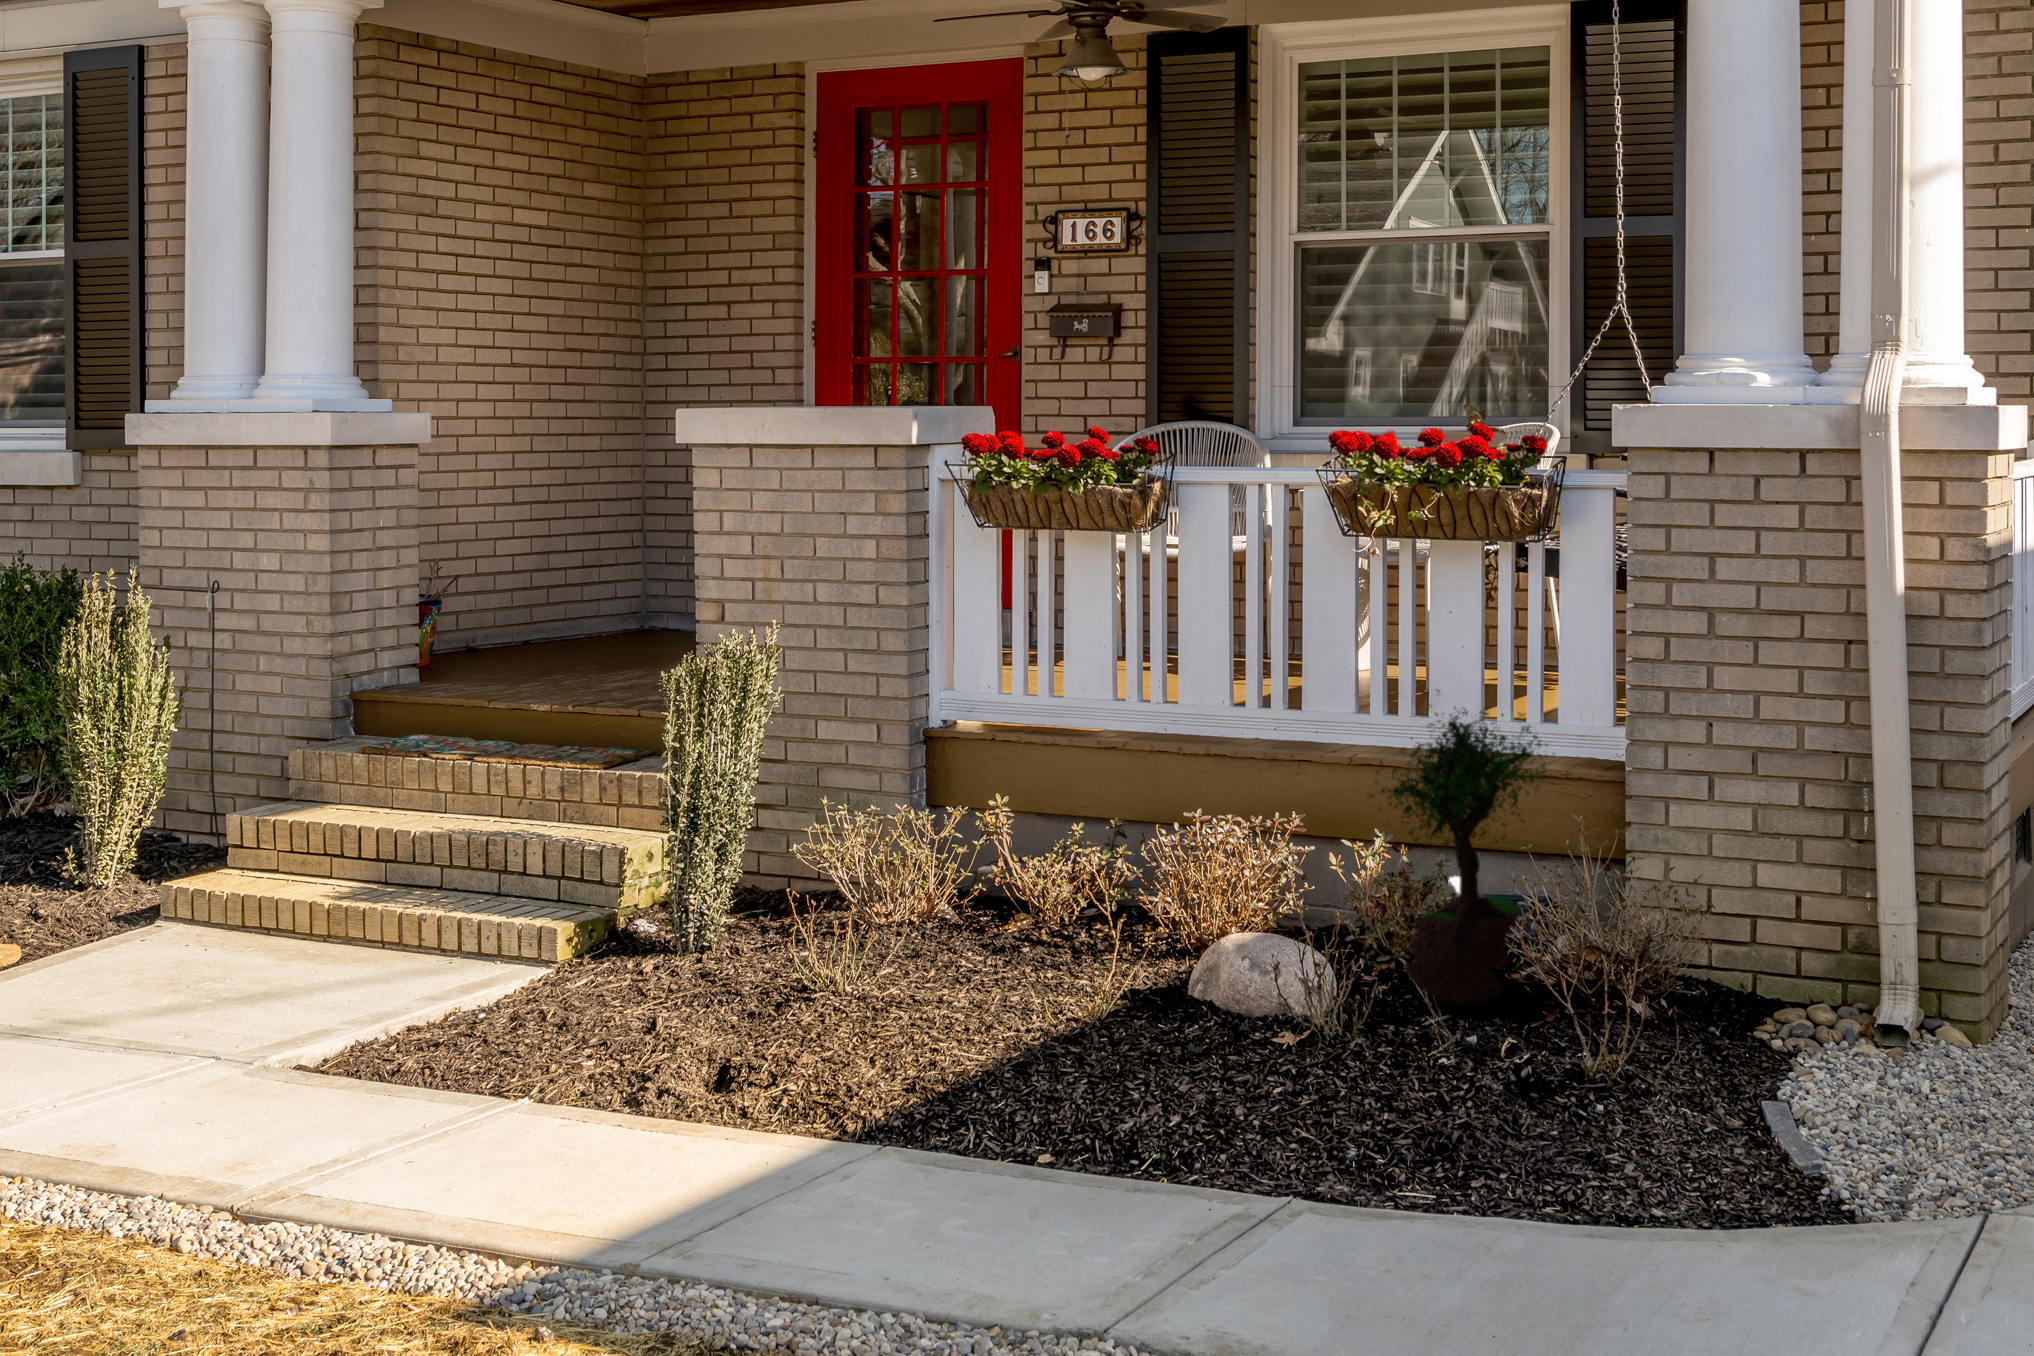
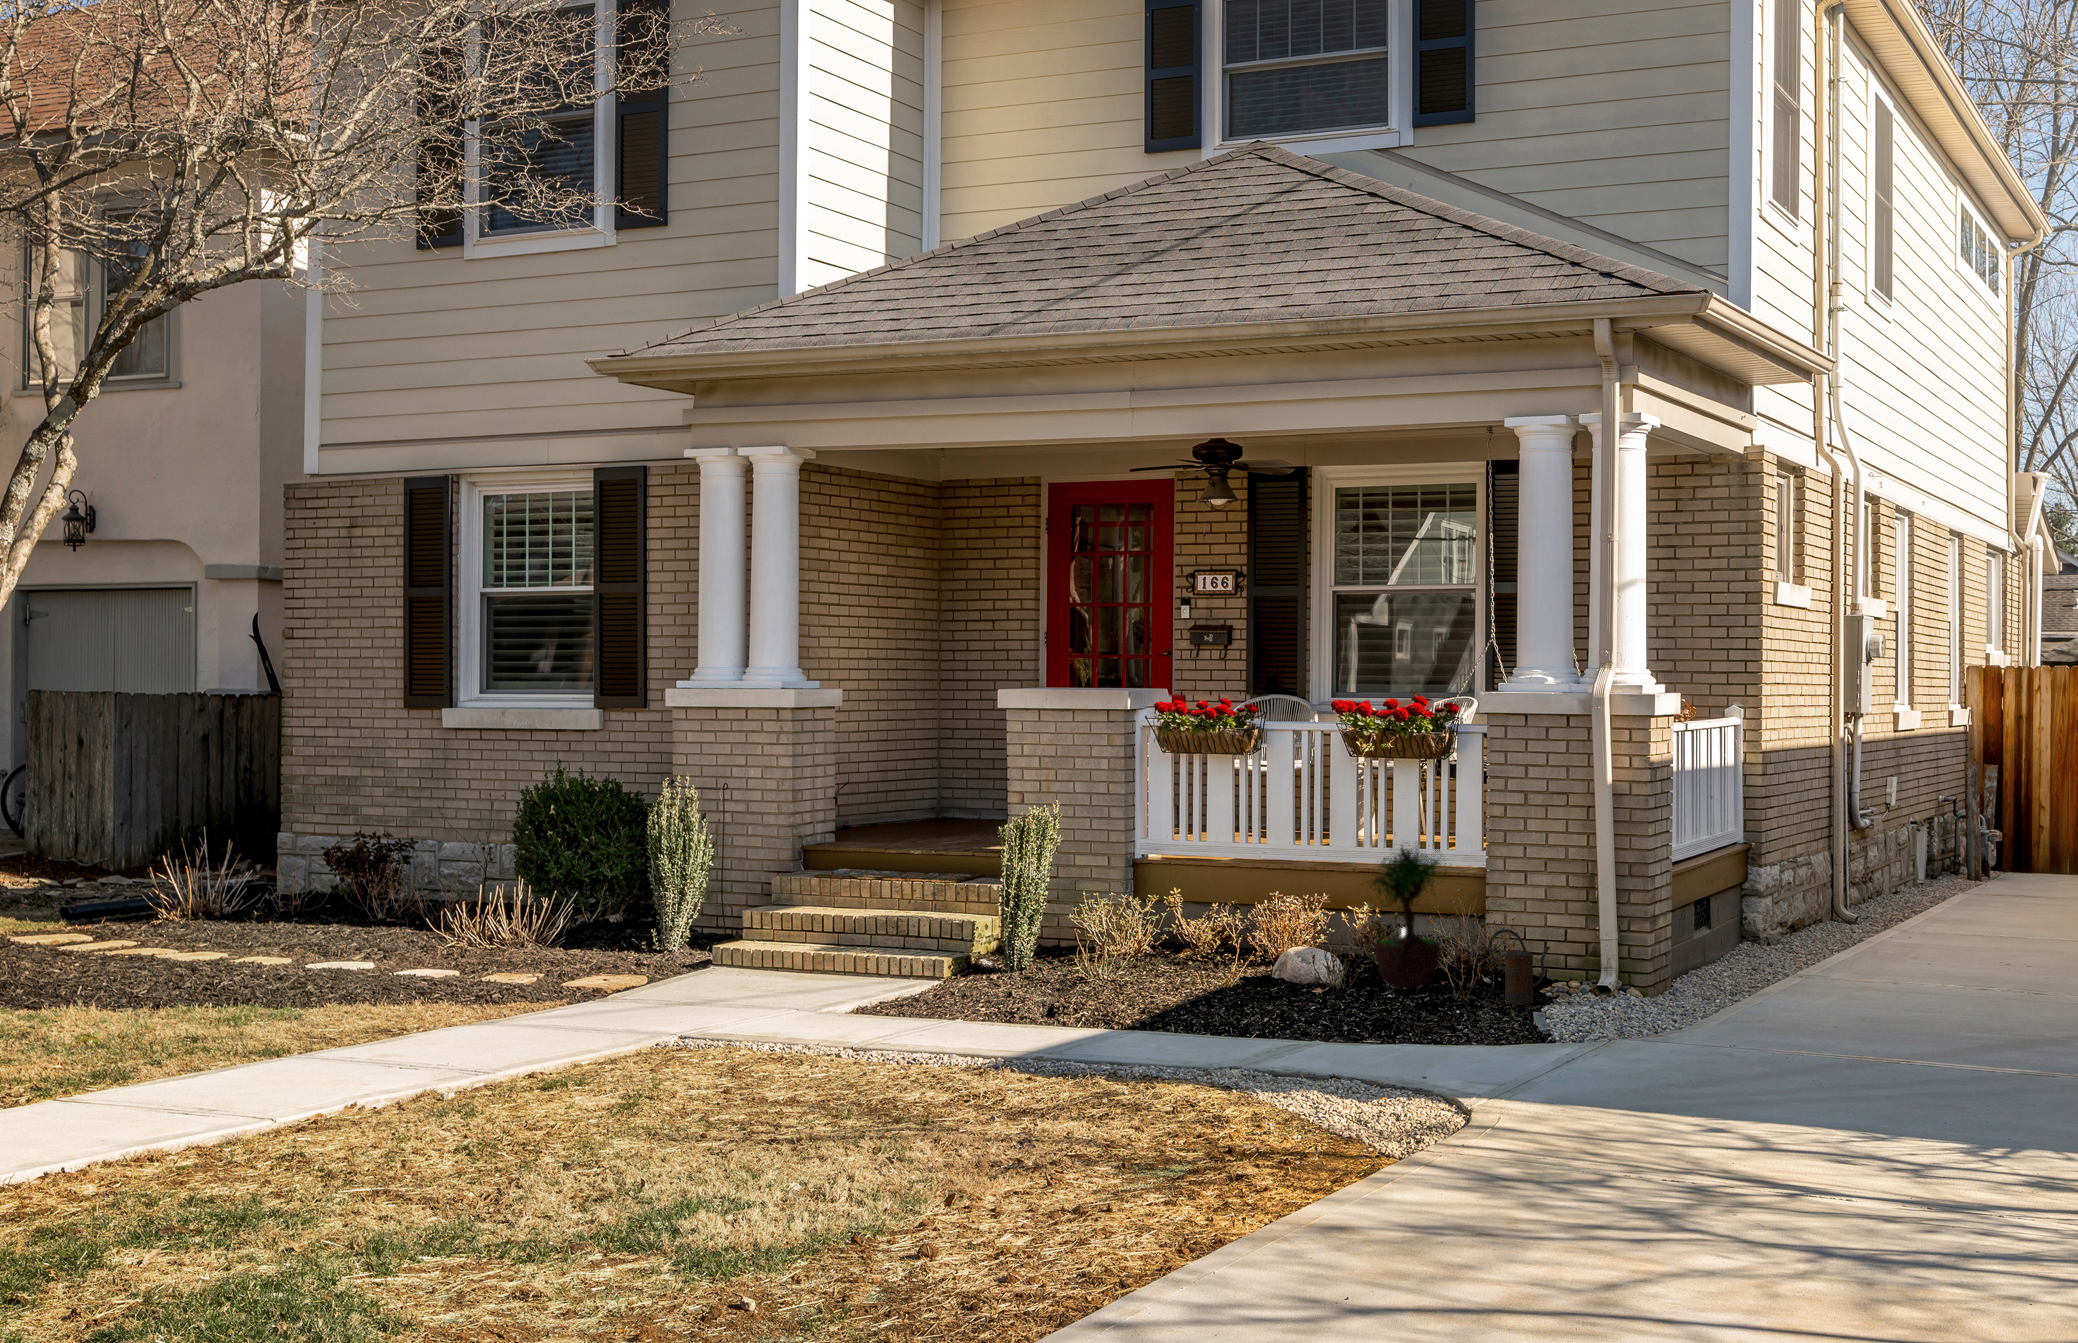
watering can: none [1641,898,1778,1059] -> present [1489,929,1550,1005]

